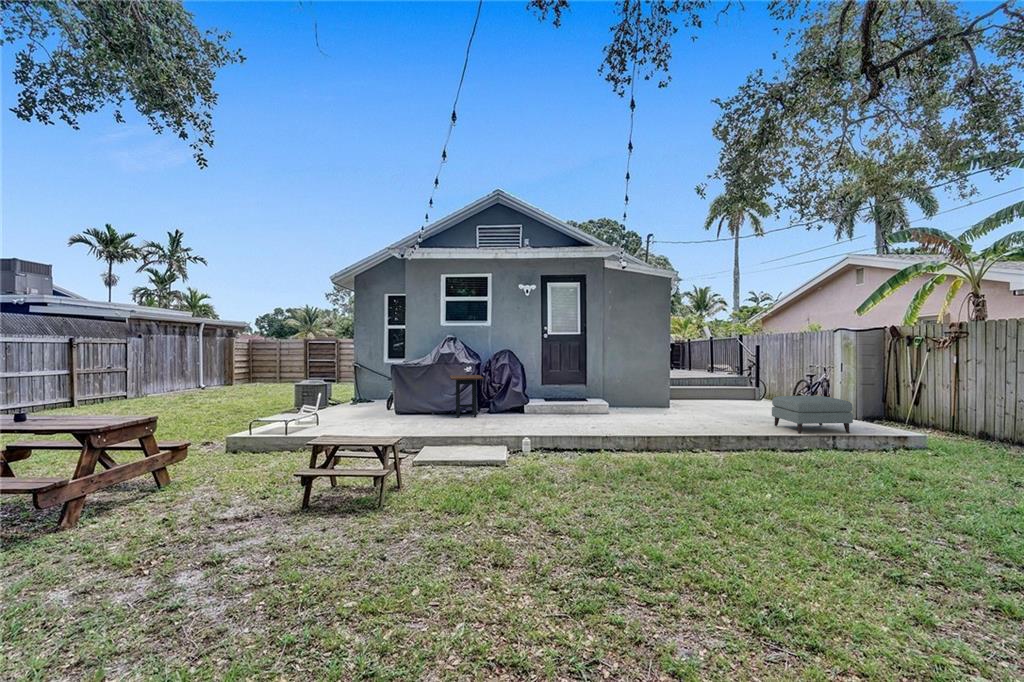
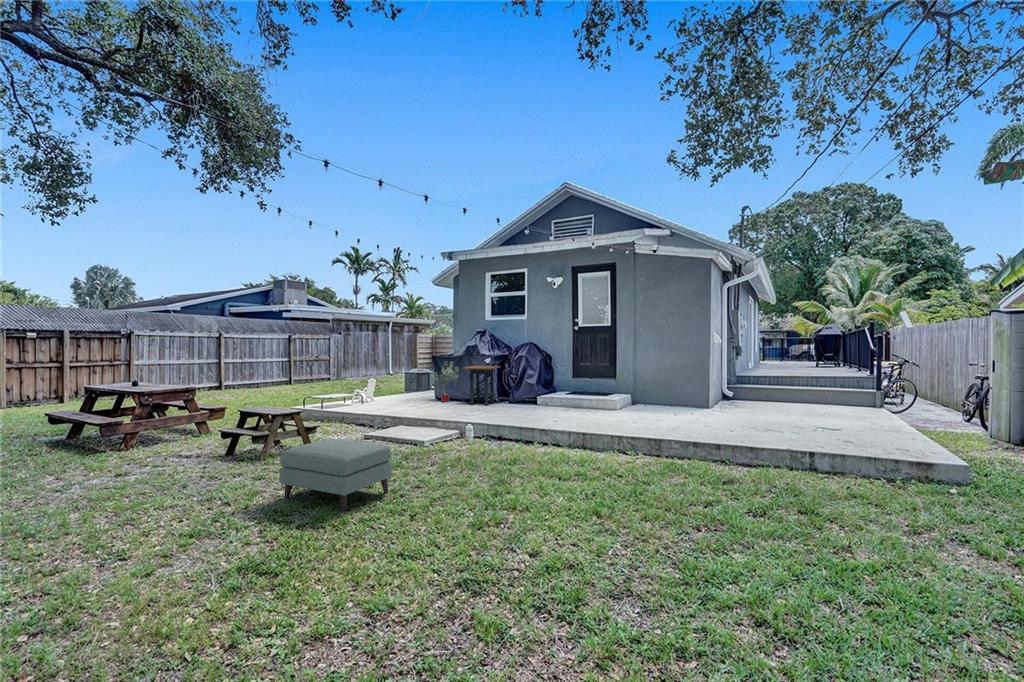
potted tree: none [399,371,436,417] -> present [433,362,458,402]
ottoman: present [772,396,853,434] -> present [280,439,392,511]

